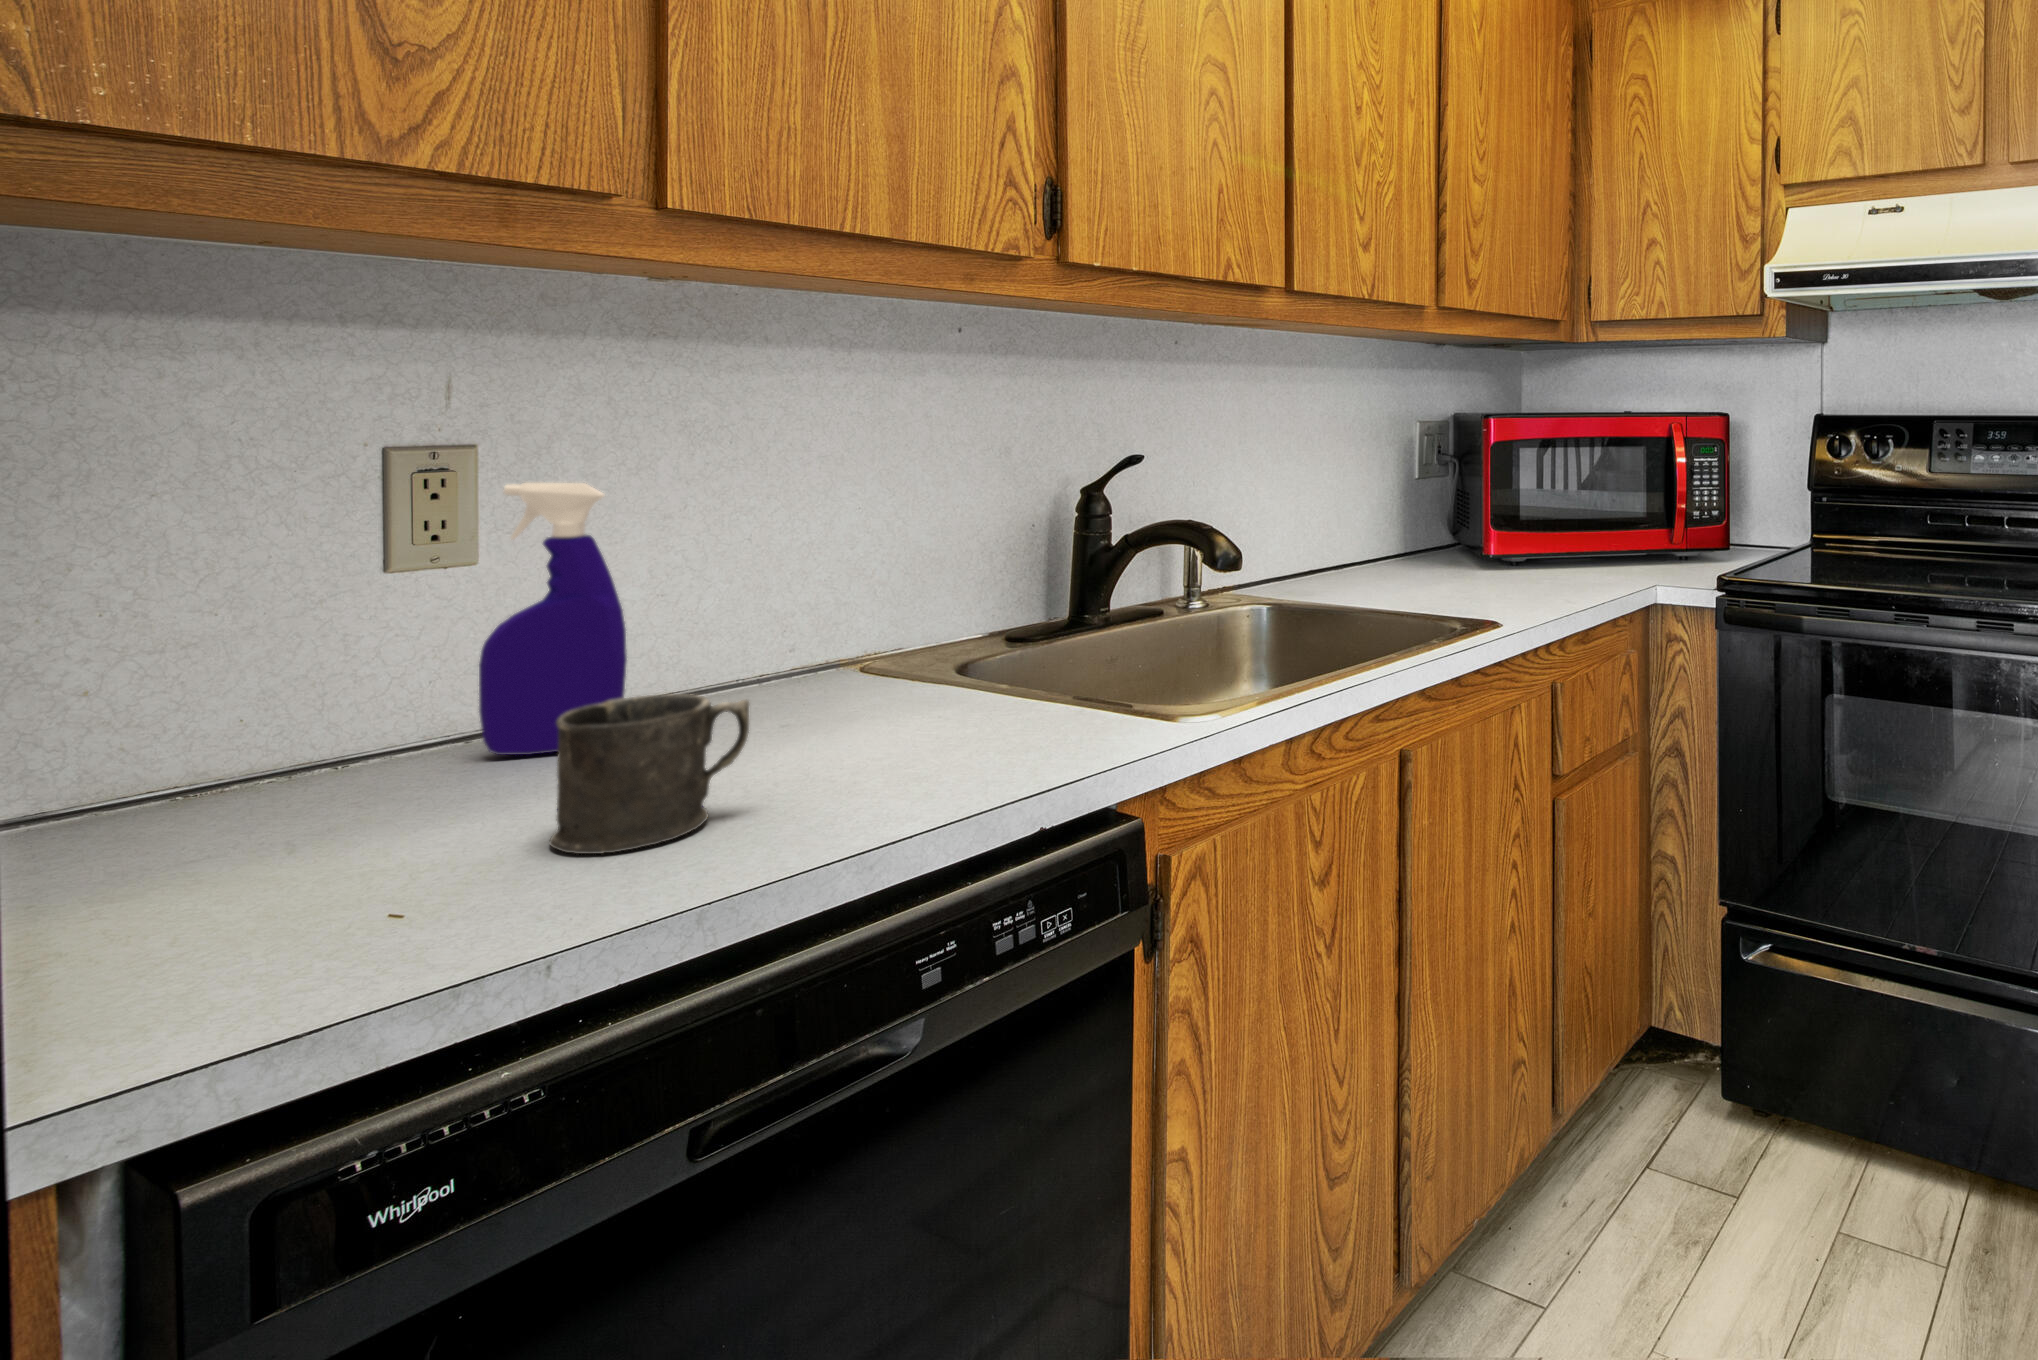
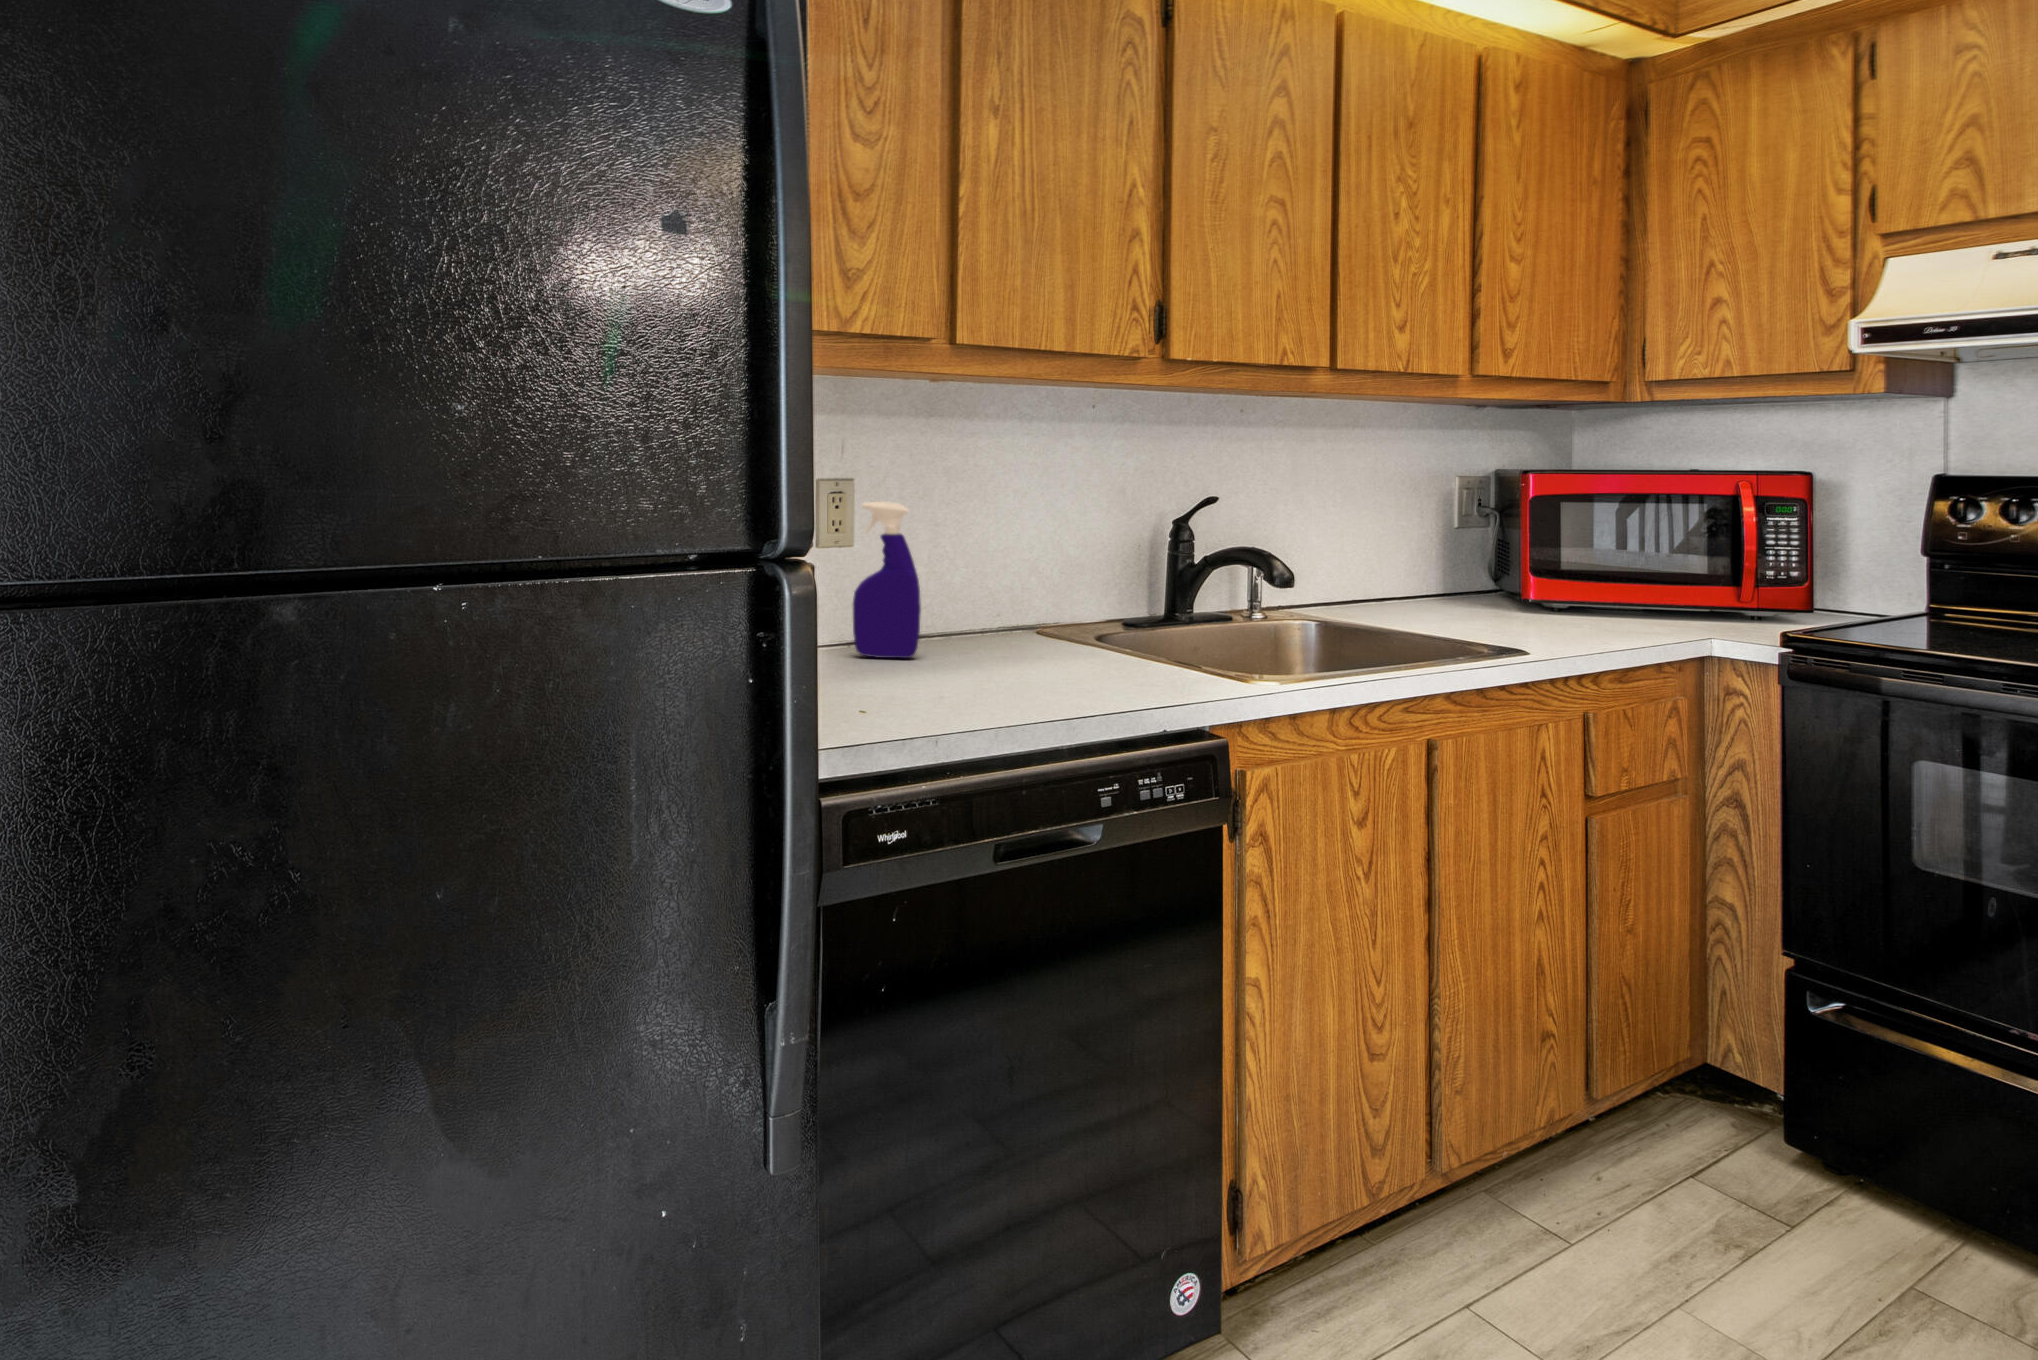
mug: present [549,694,749,854] -> none [911,622,1002,701]

